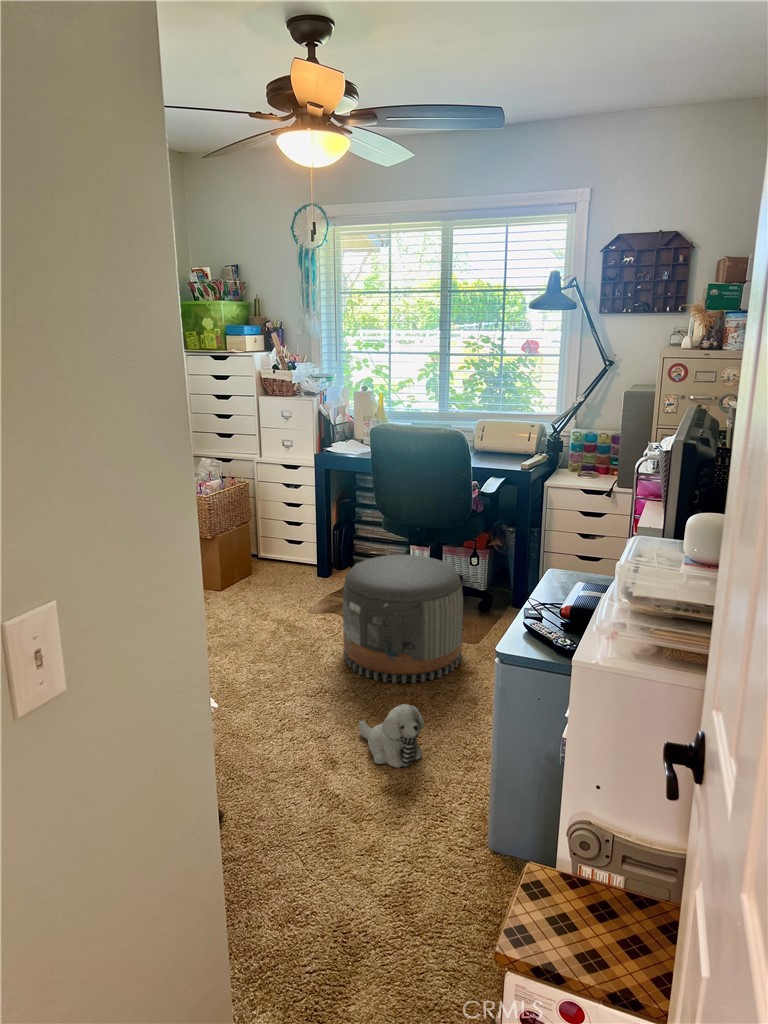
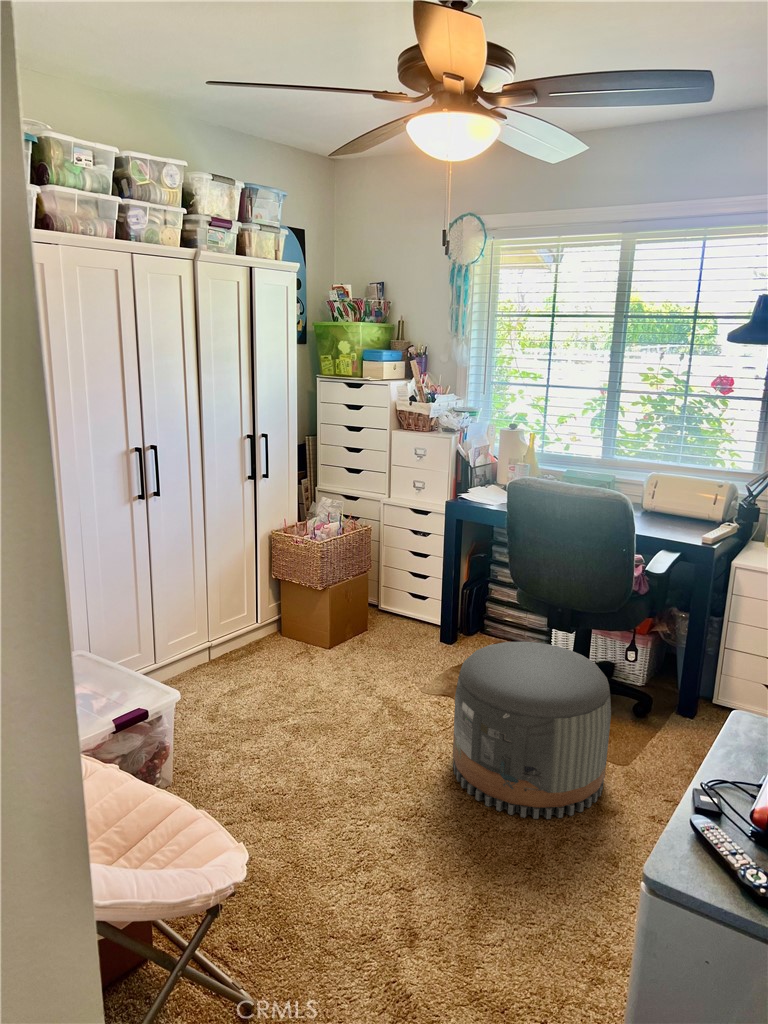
plush toy: present [359,704,424,767] -> none [454,873,538,962]

